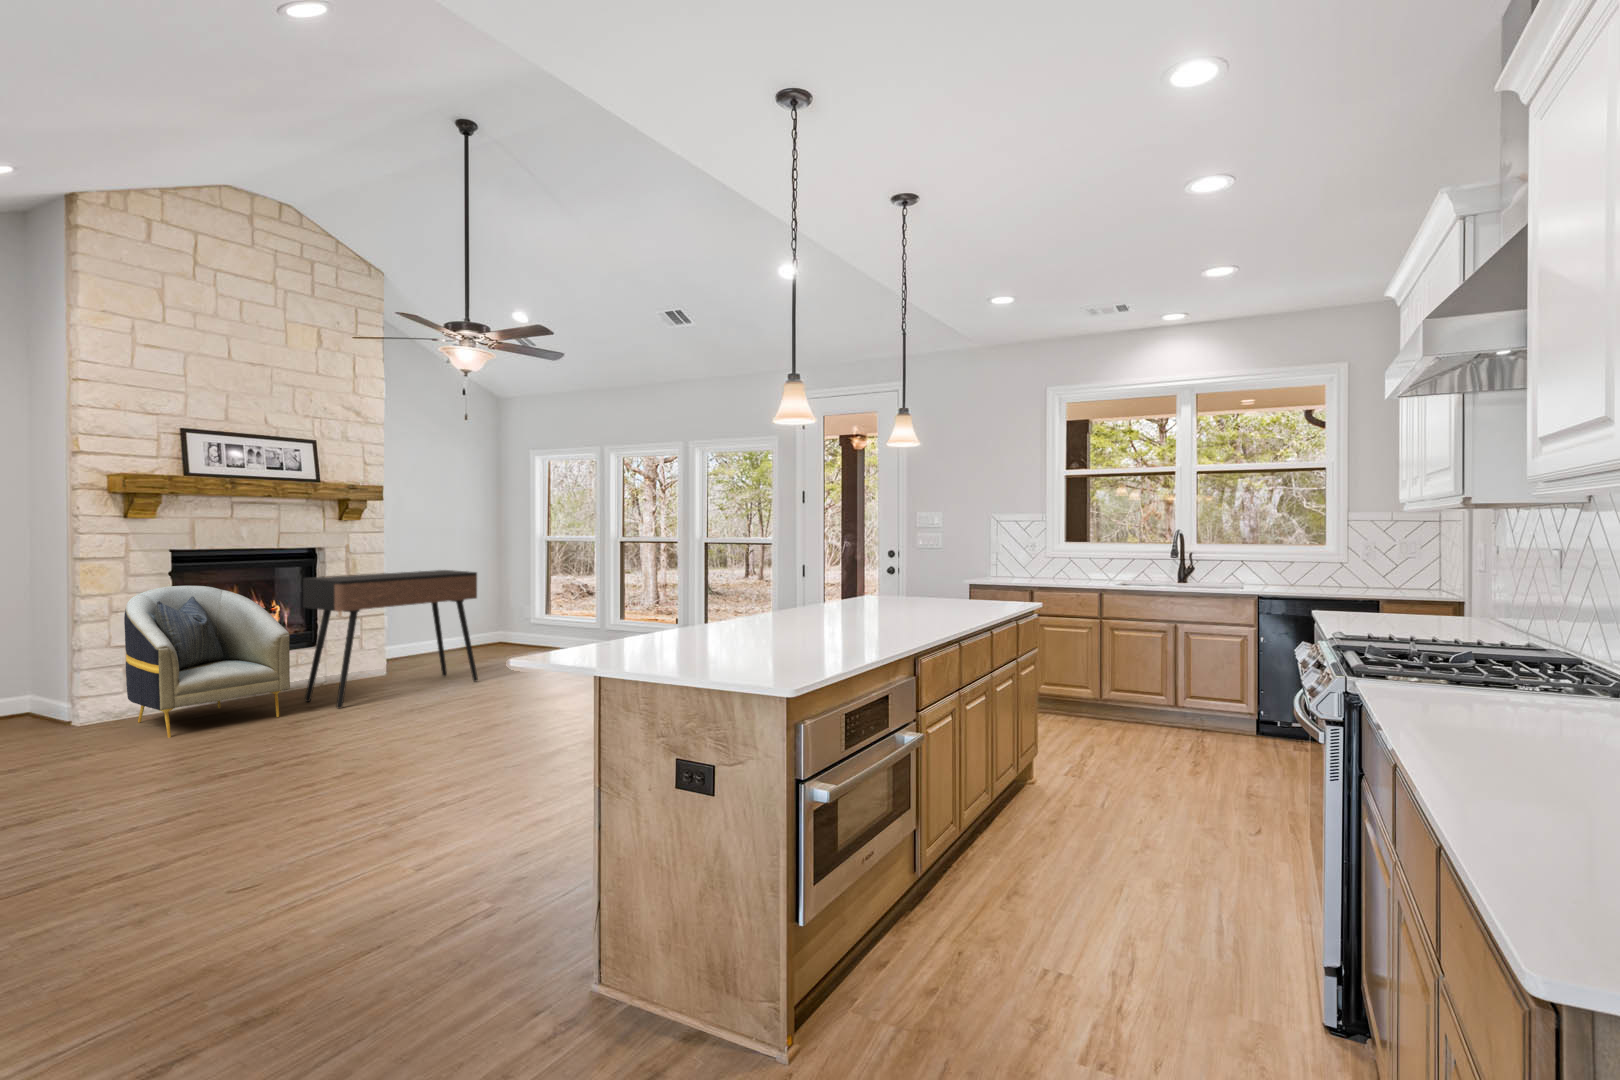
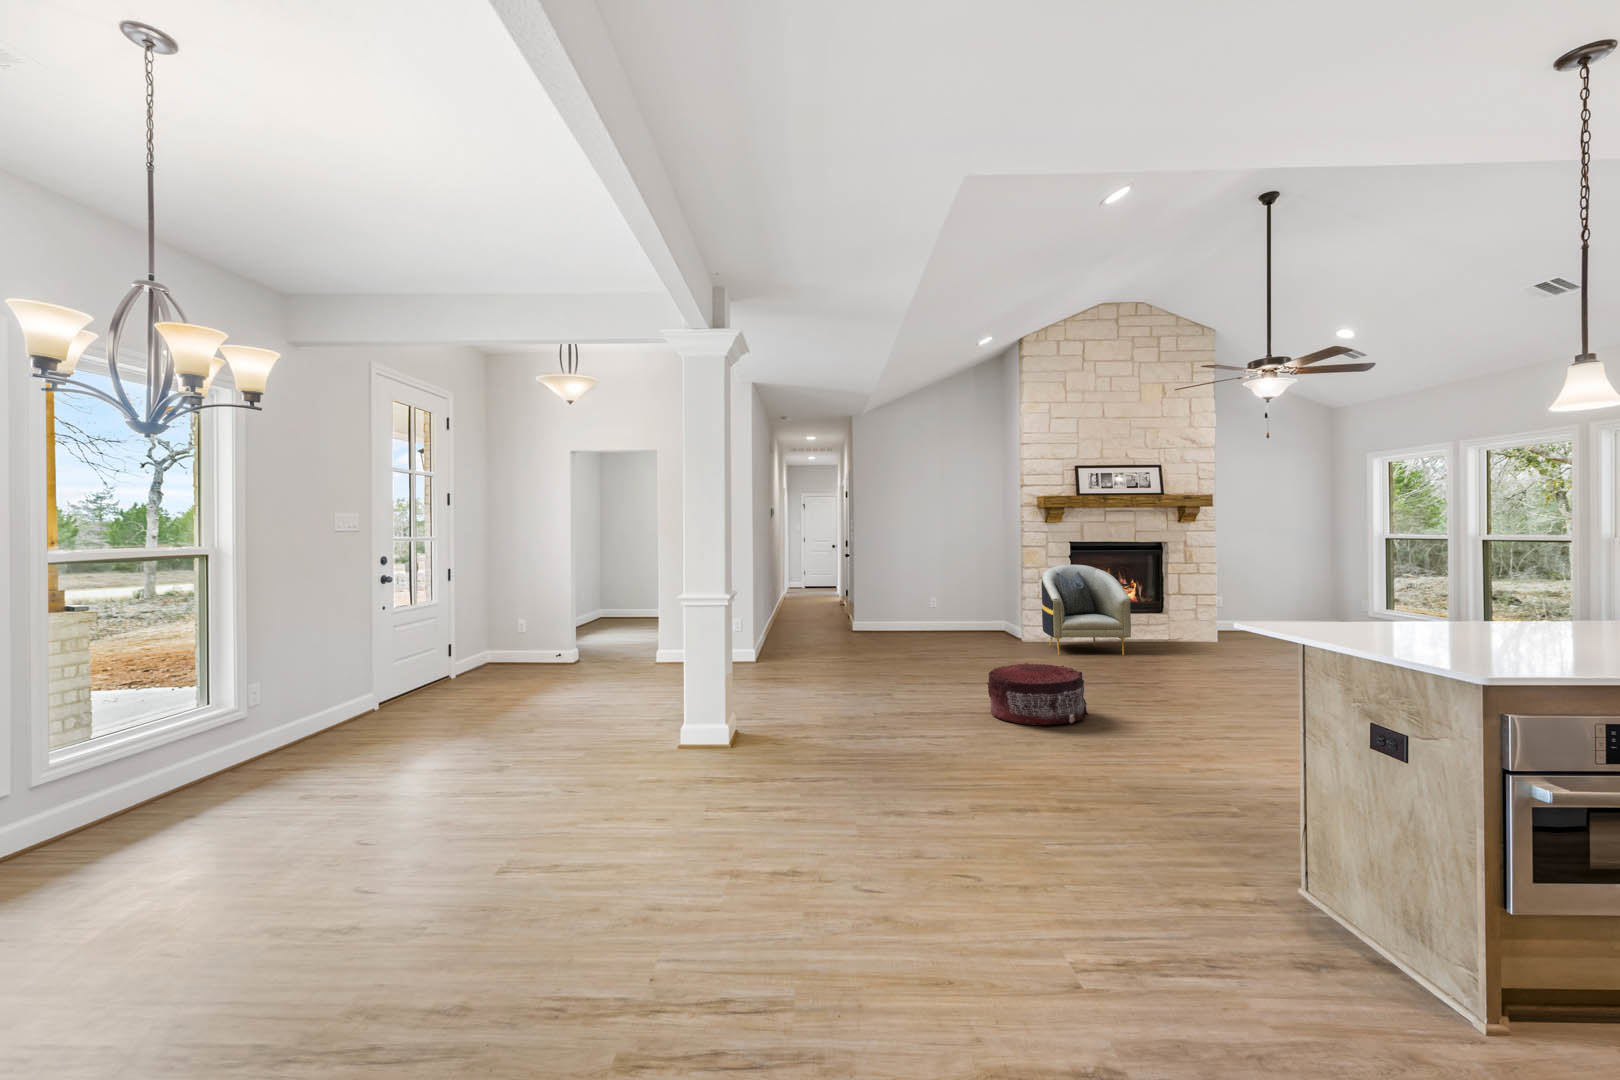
console table: present [303,570,478,709] -> none [1146,561,1287,657]
pouf: none [111,771,322,910] -> present [987,663,1088,725]

